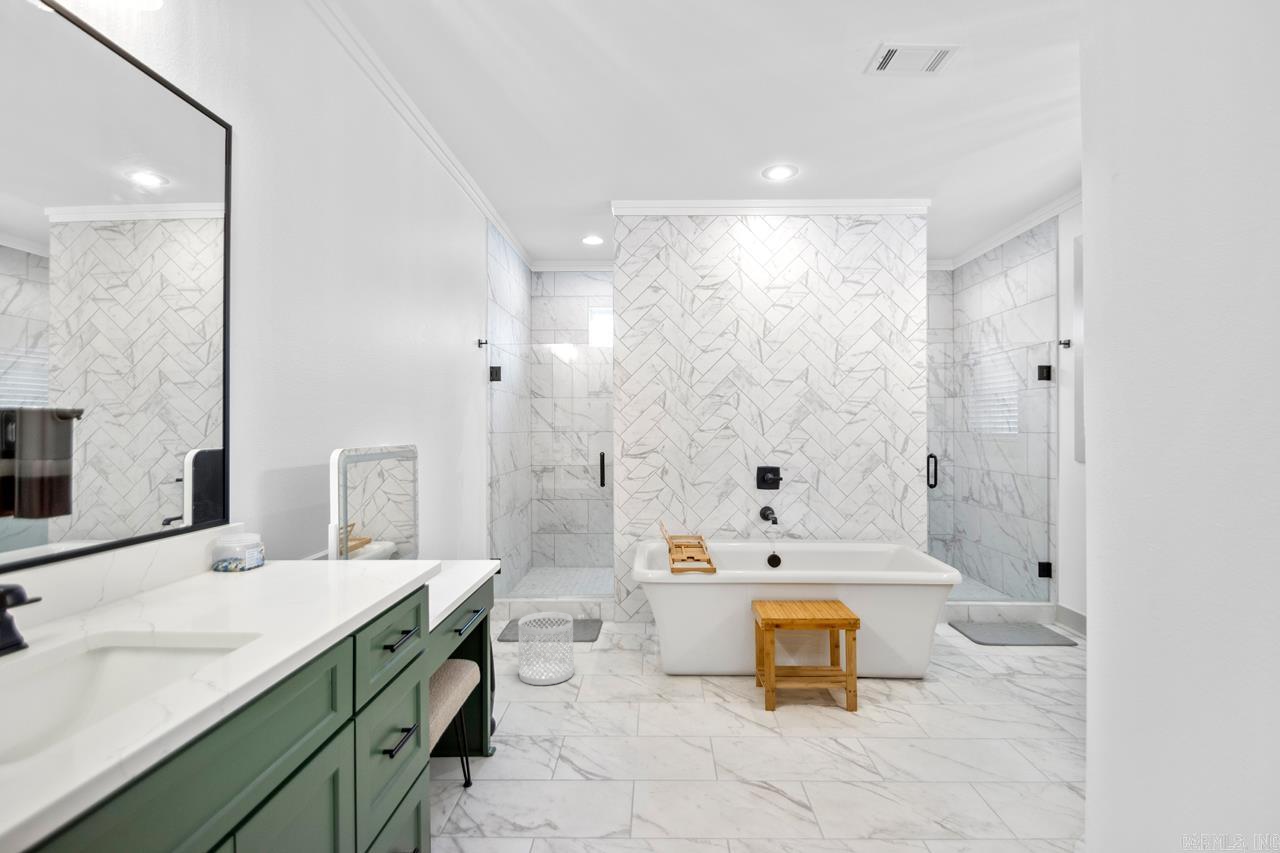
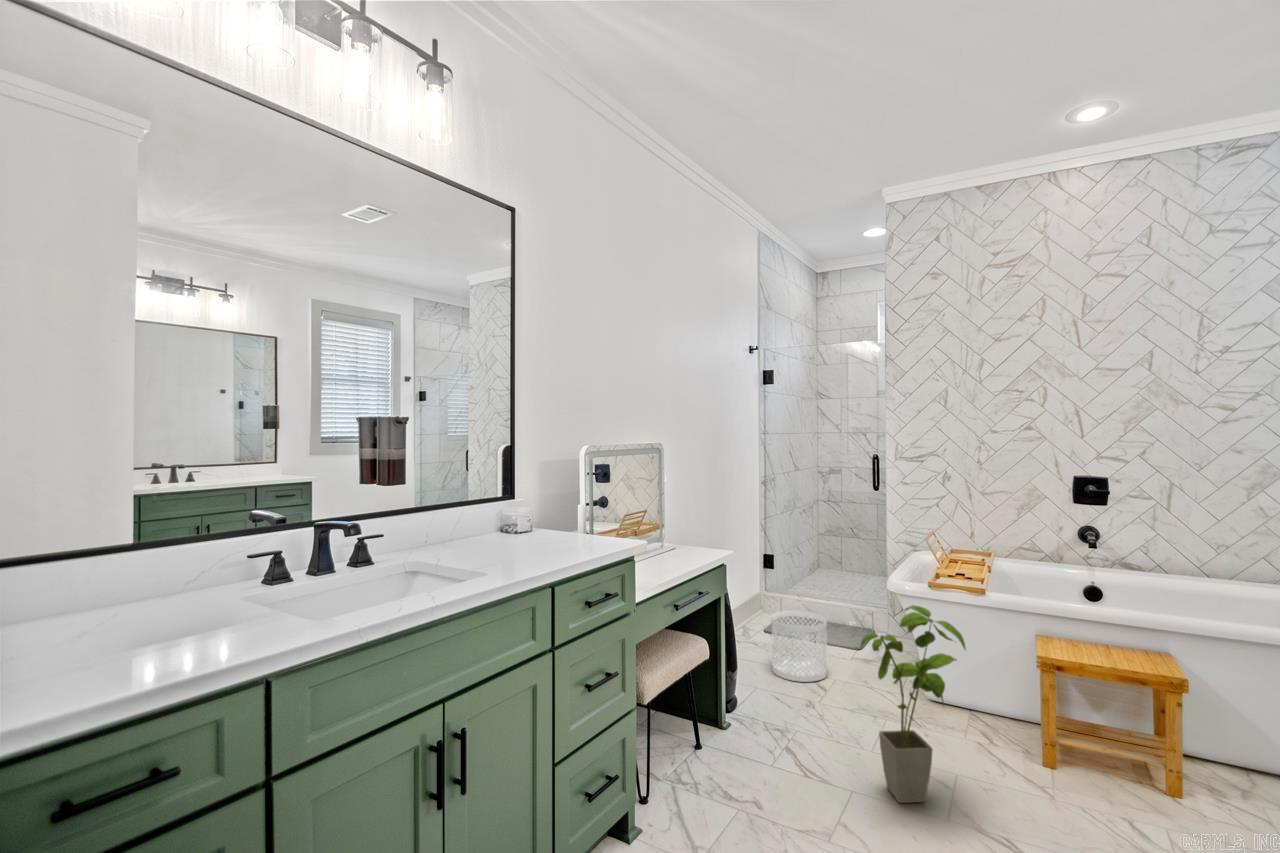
house plant: none [638,591,734,780] -> present [860,605,965,803]

